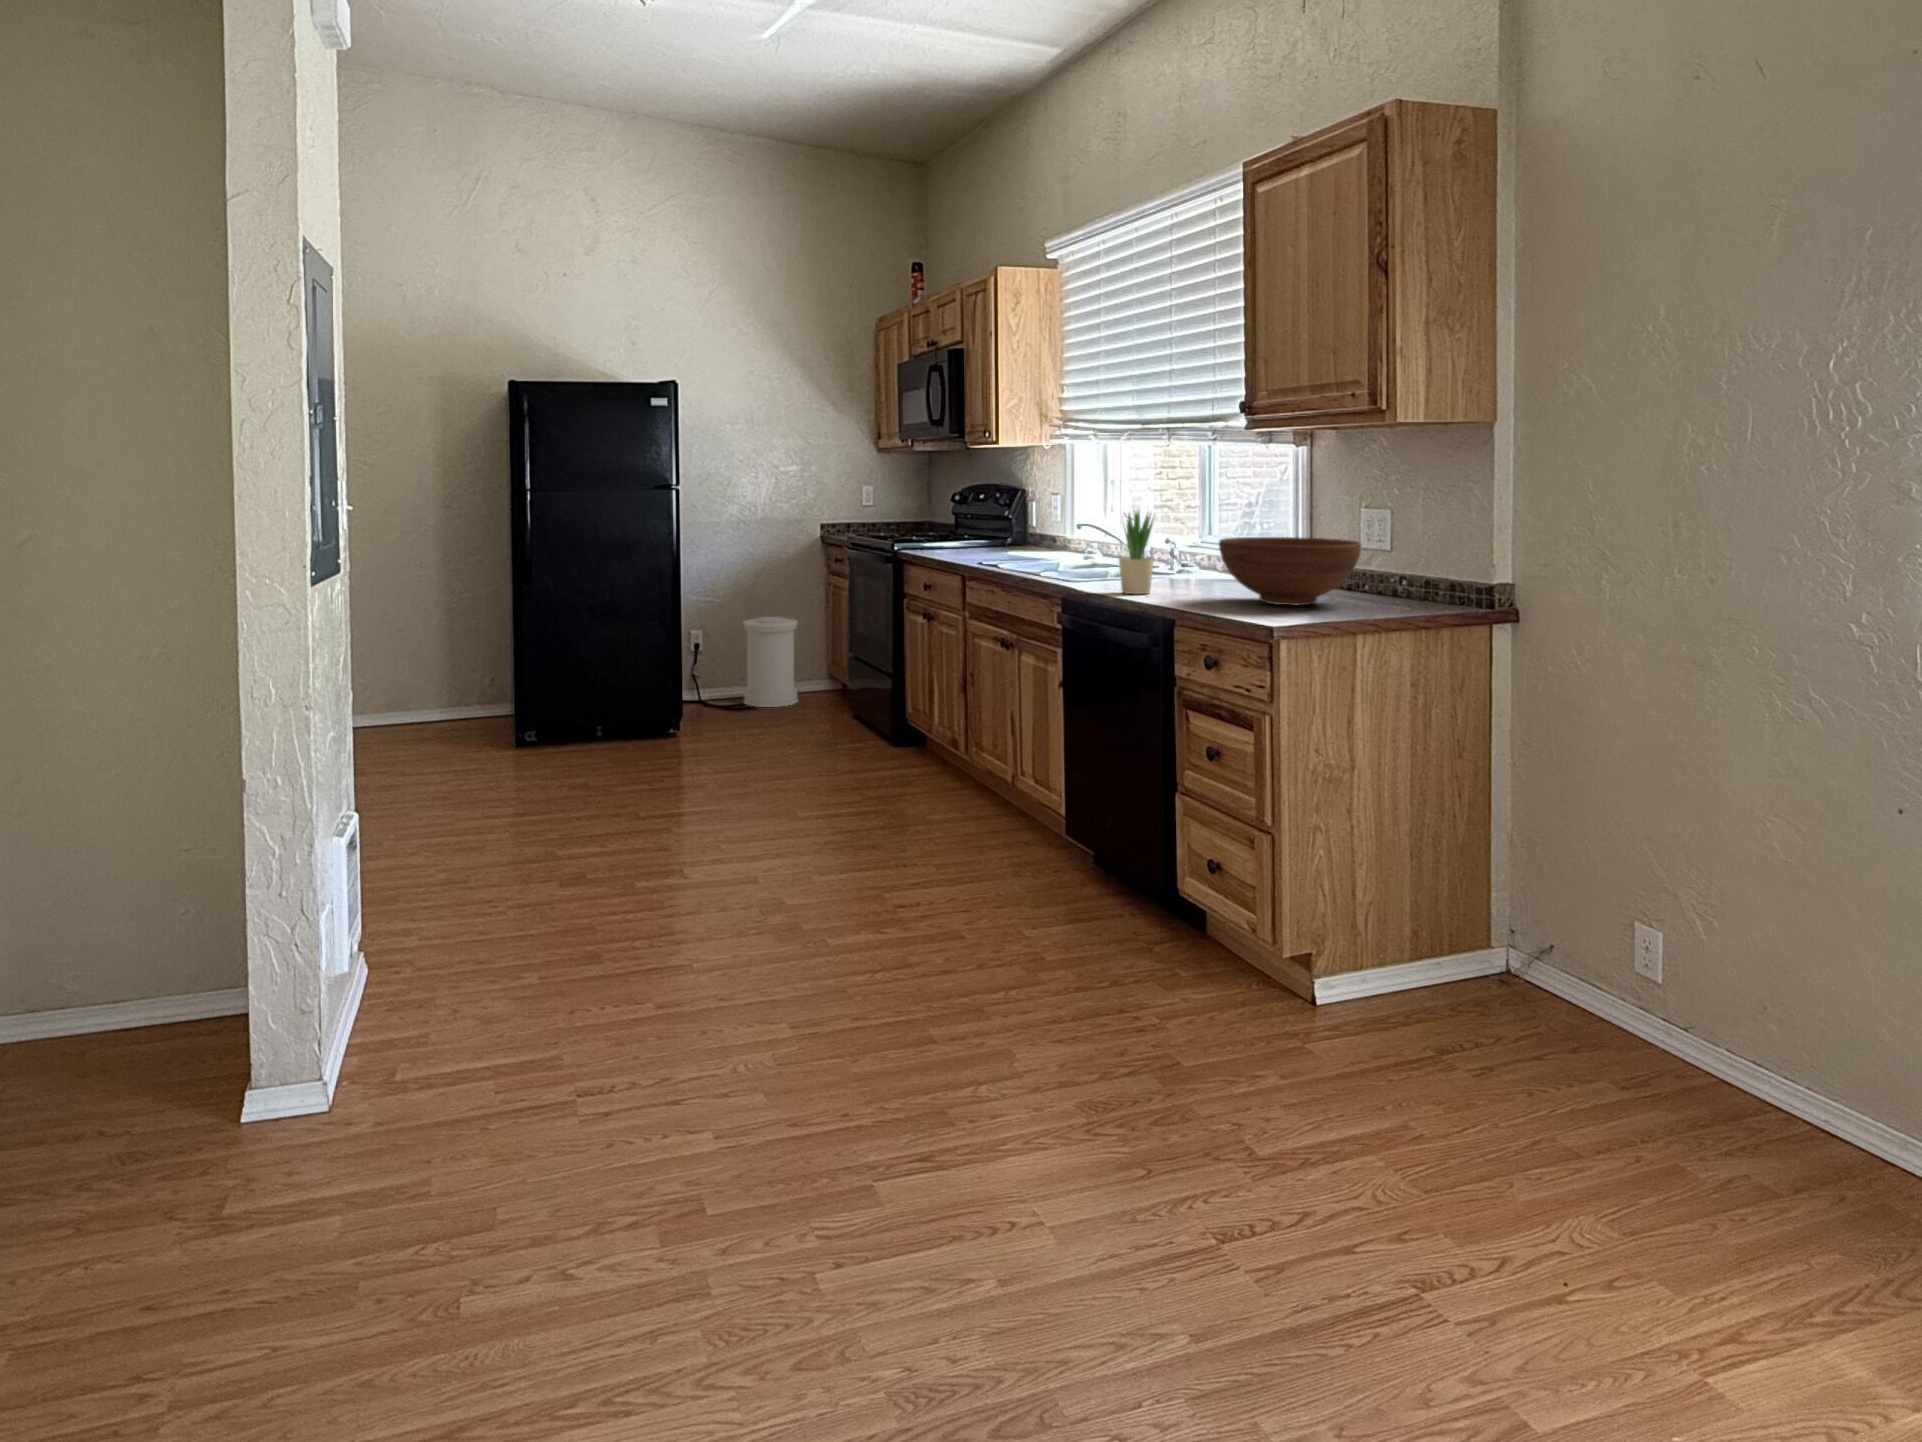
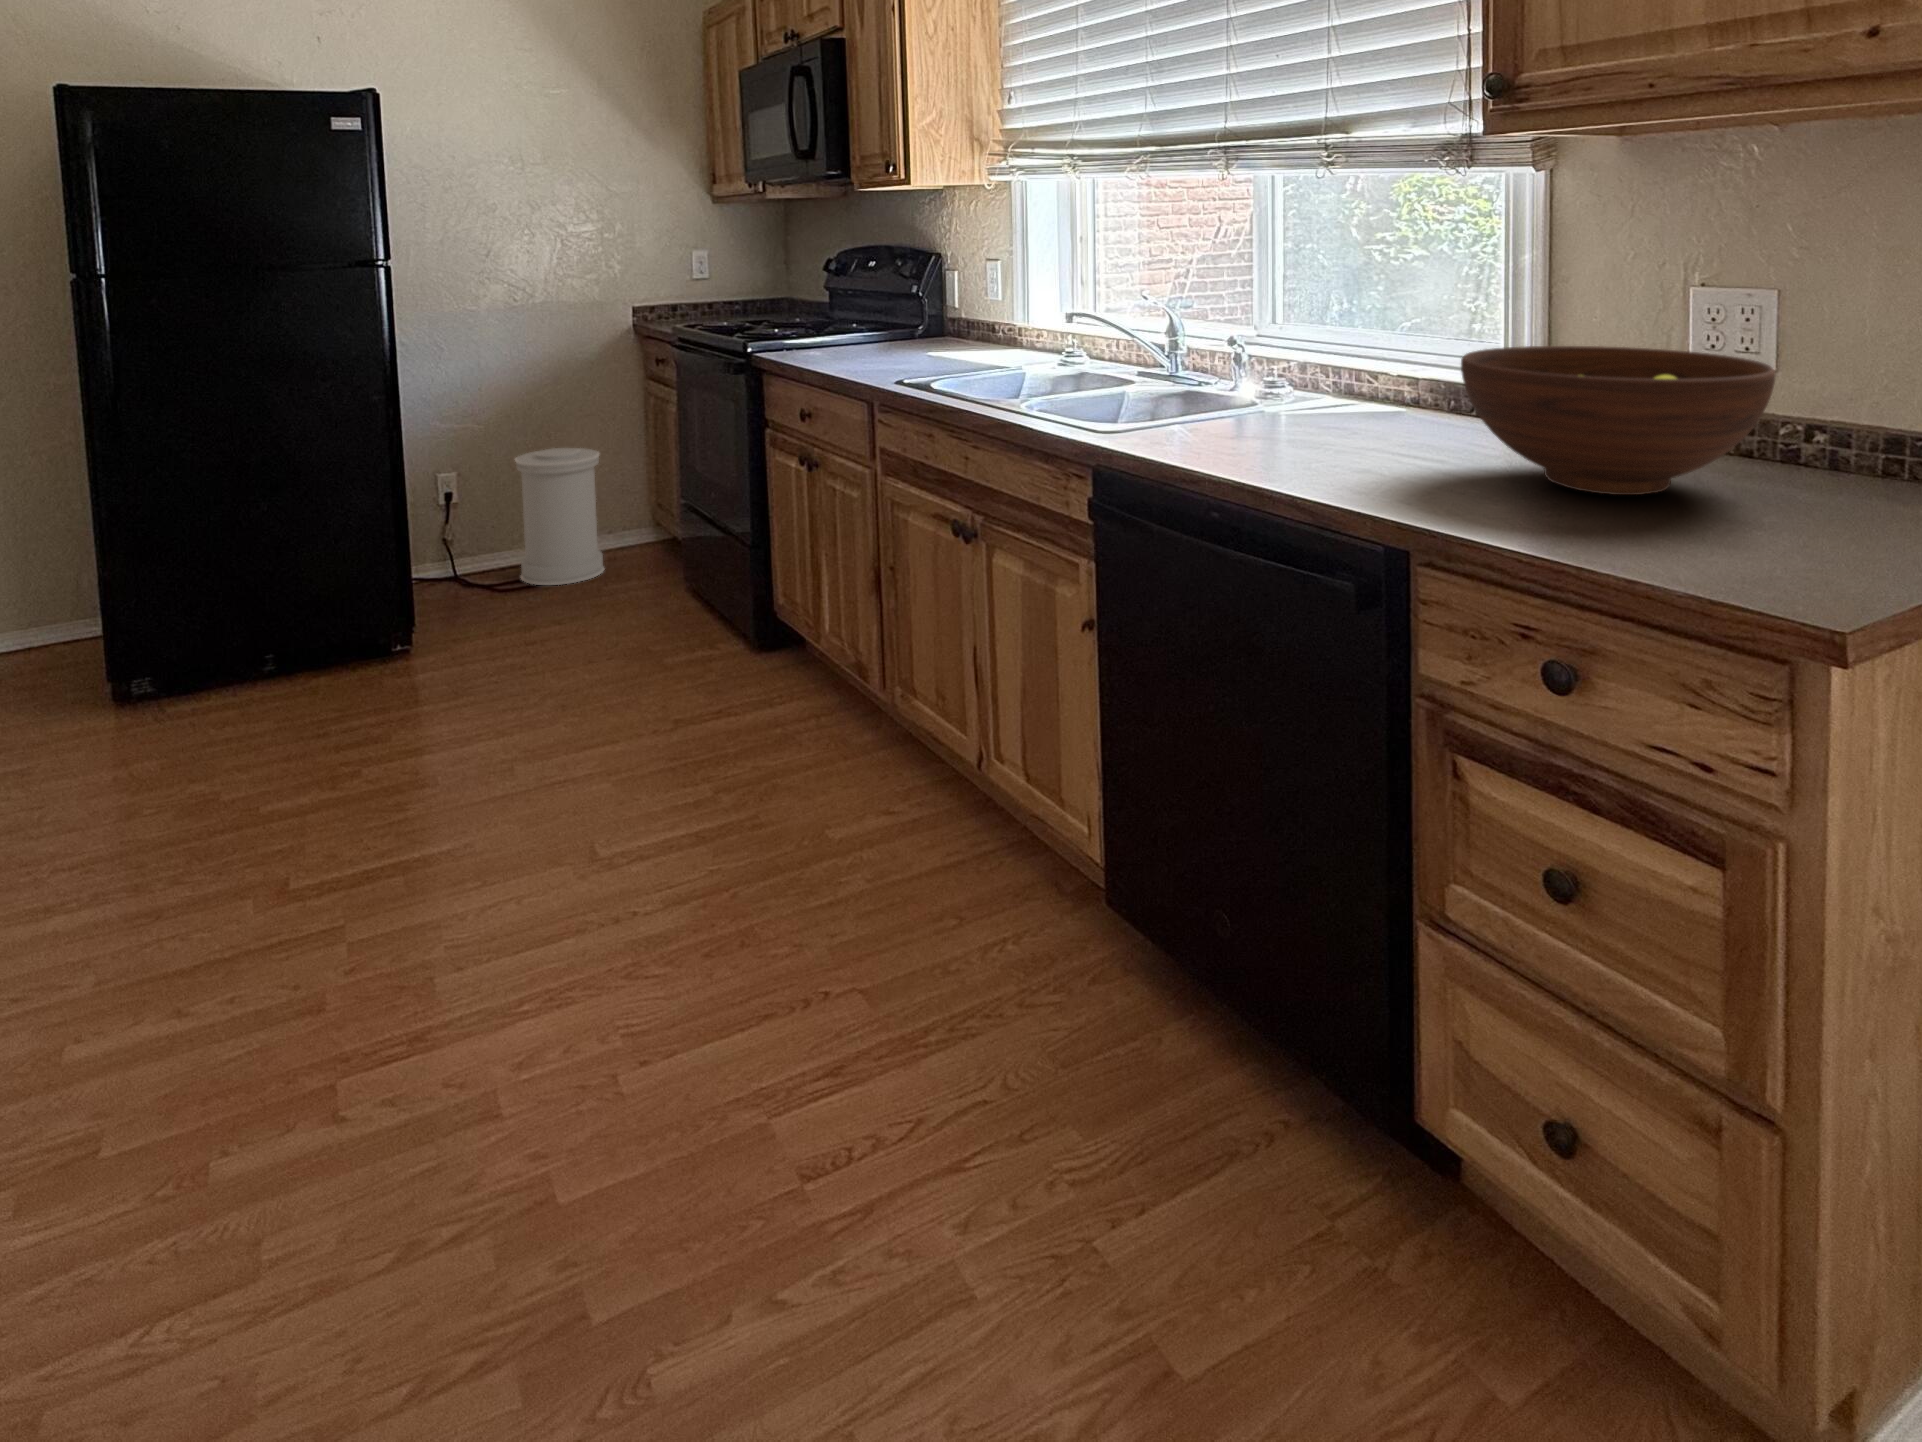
potted plant: present [1119,511,1154,594] -> none [1227,271,1307,465]

